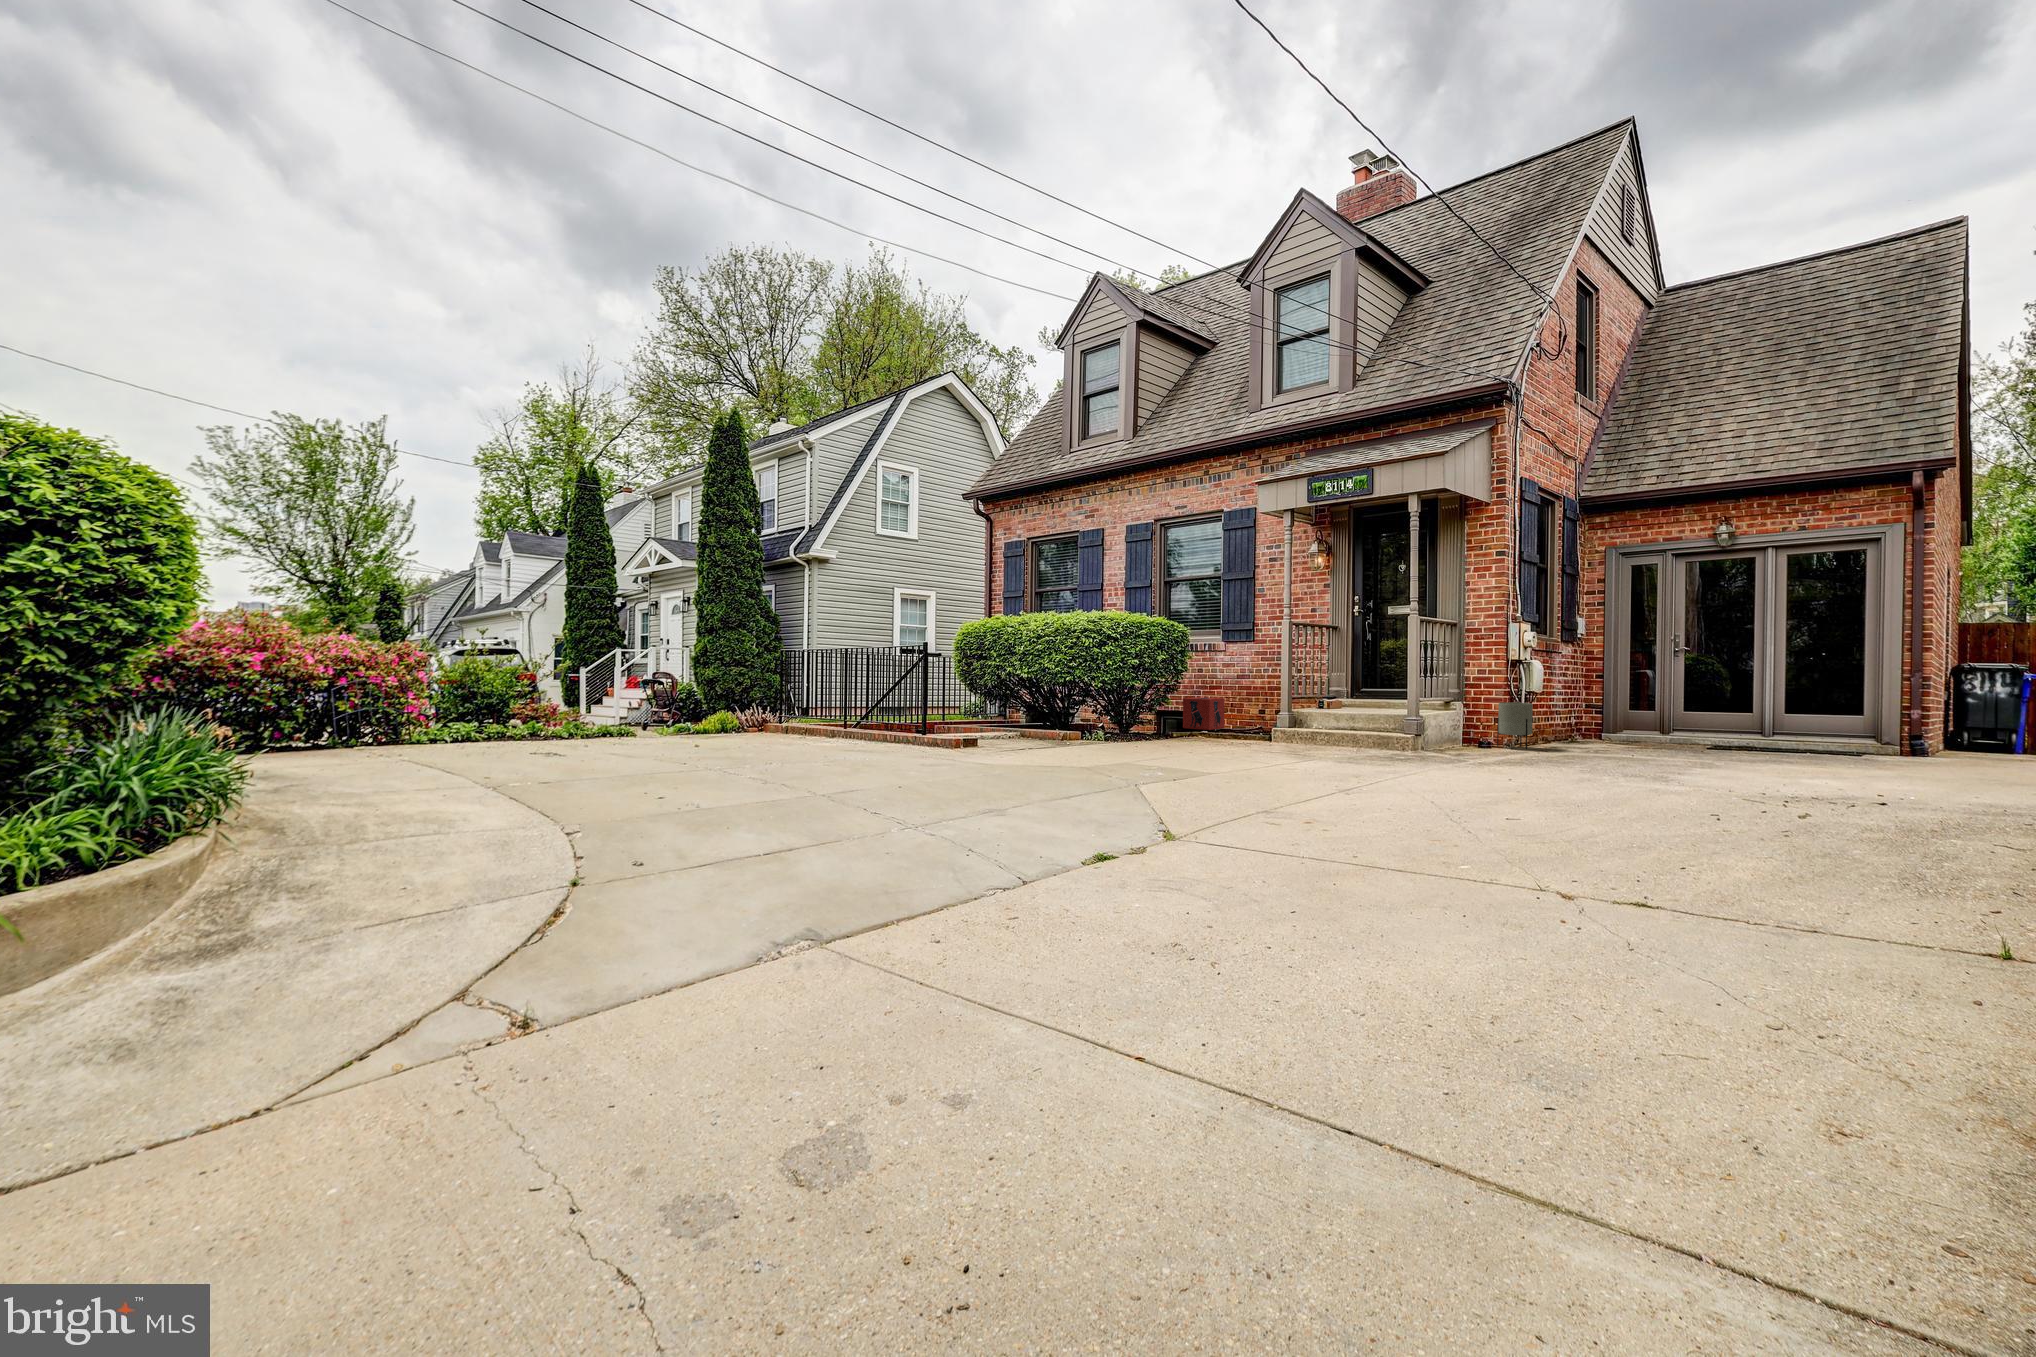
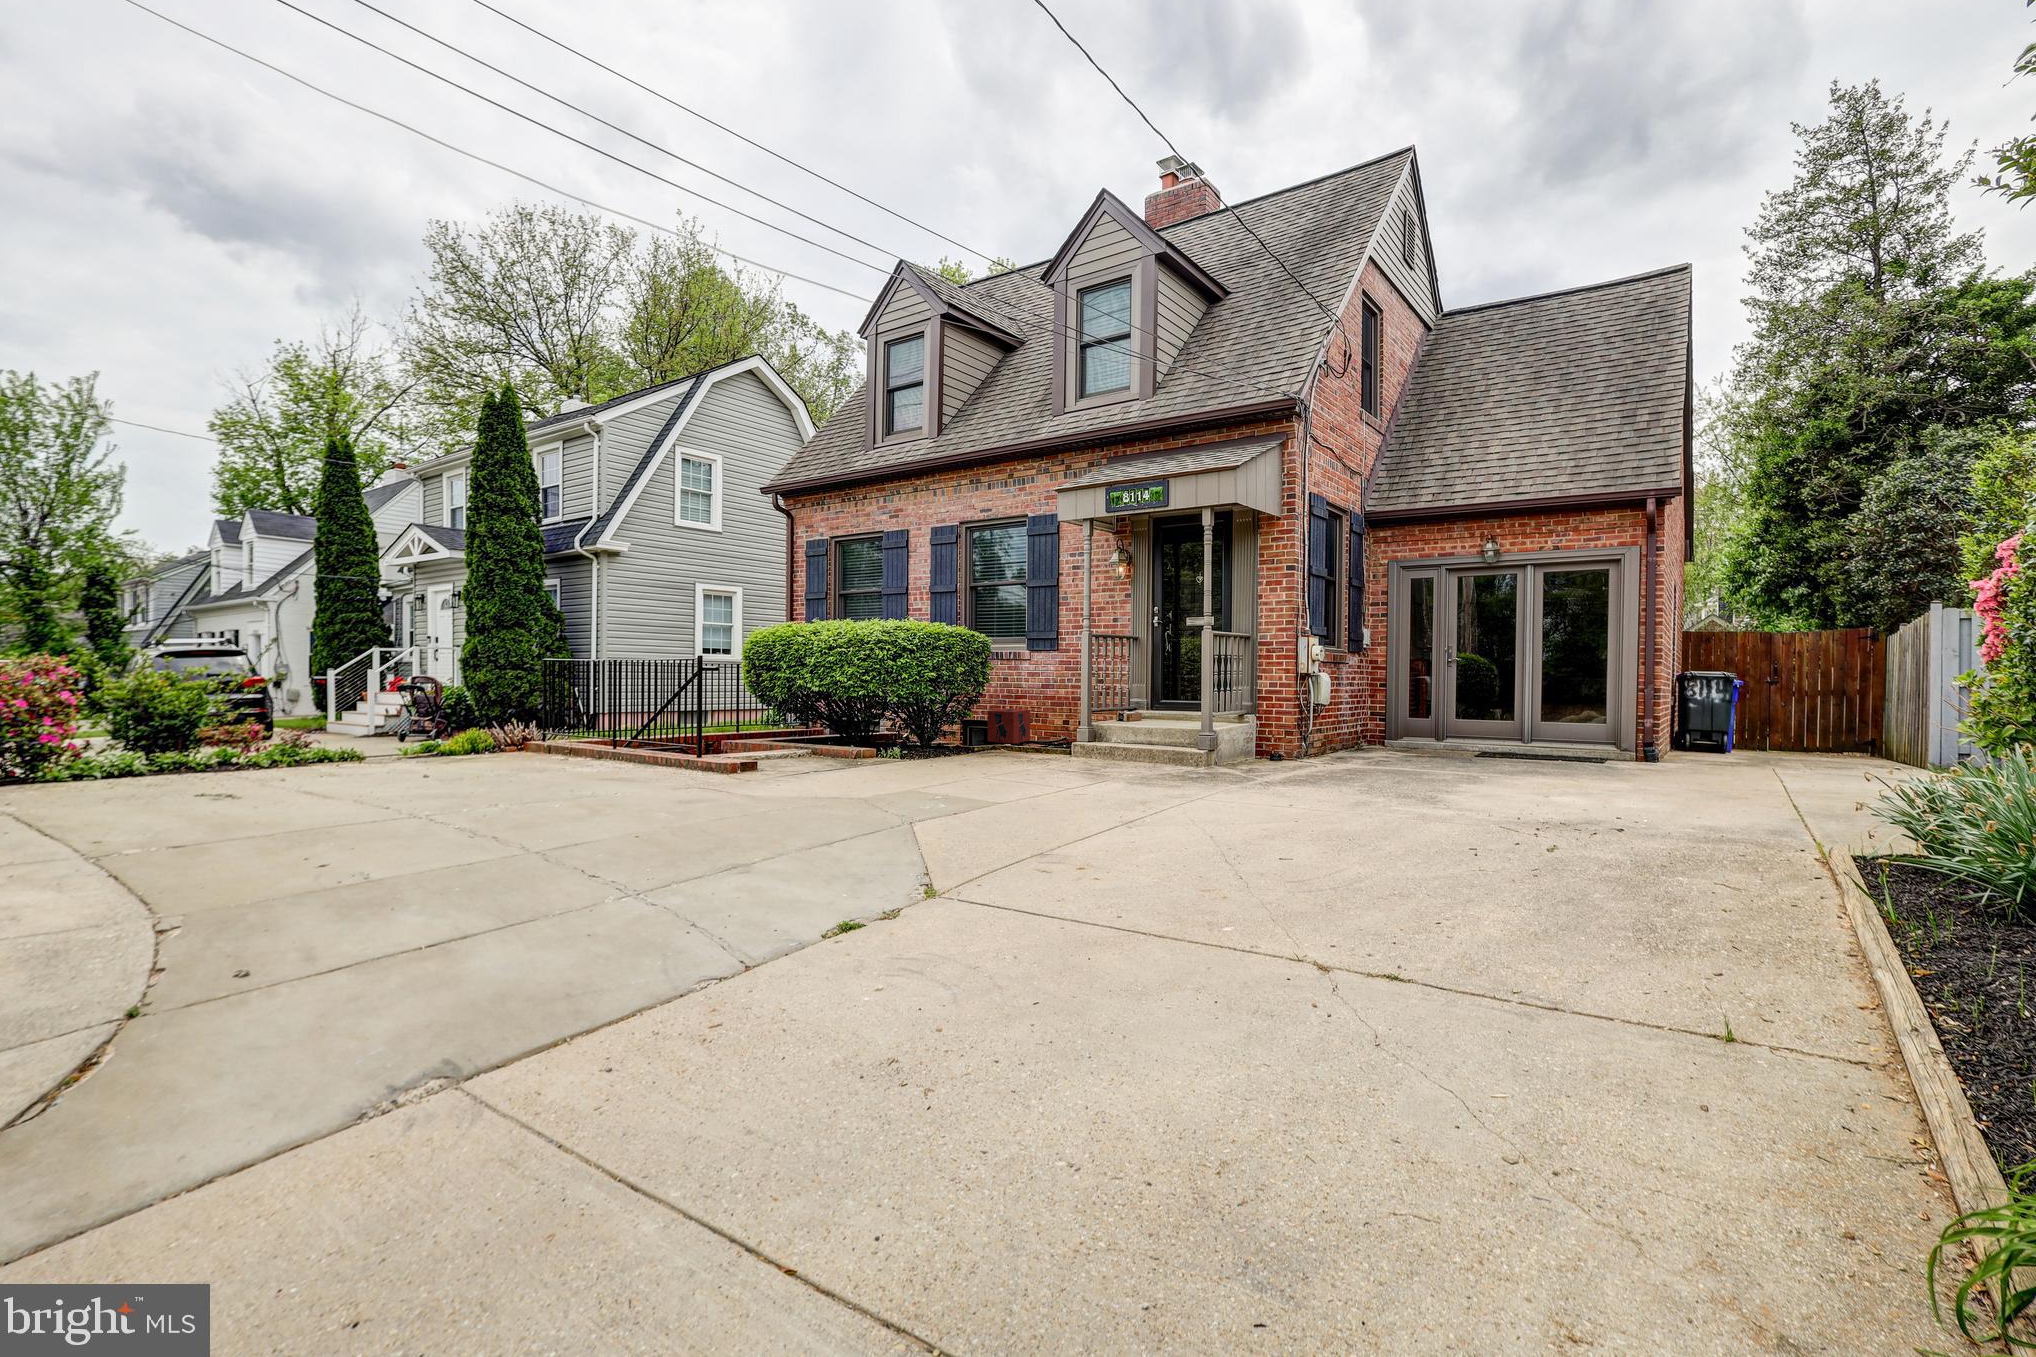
planter: present [1497,702,1533,750] -> none [1284,716,1316,764]

